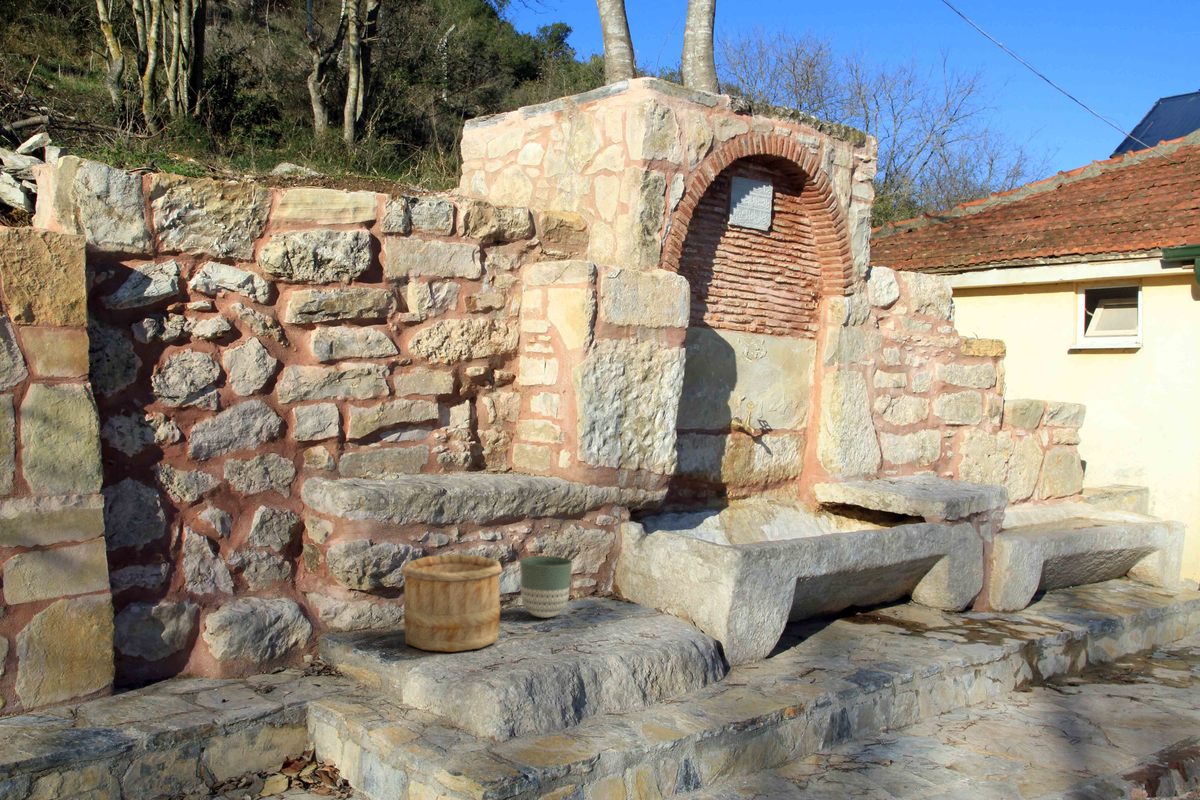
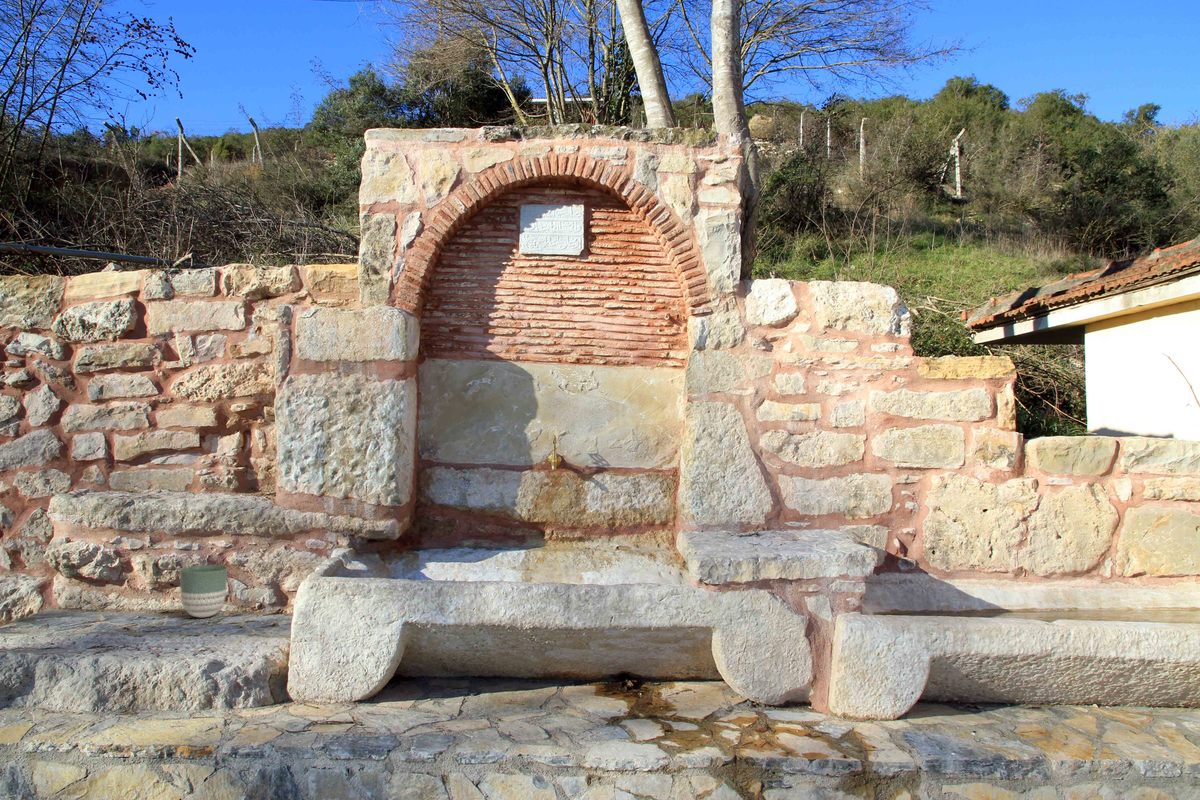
wooden bucket: present [401,555,502,652] -> none [33,555,125,629]

